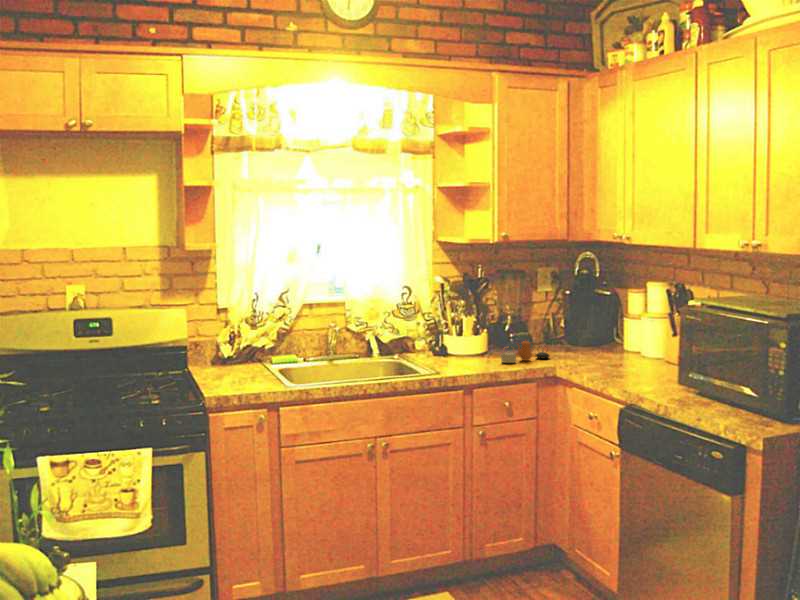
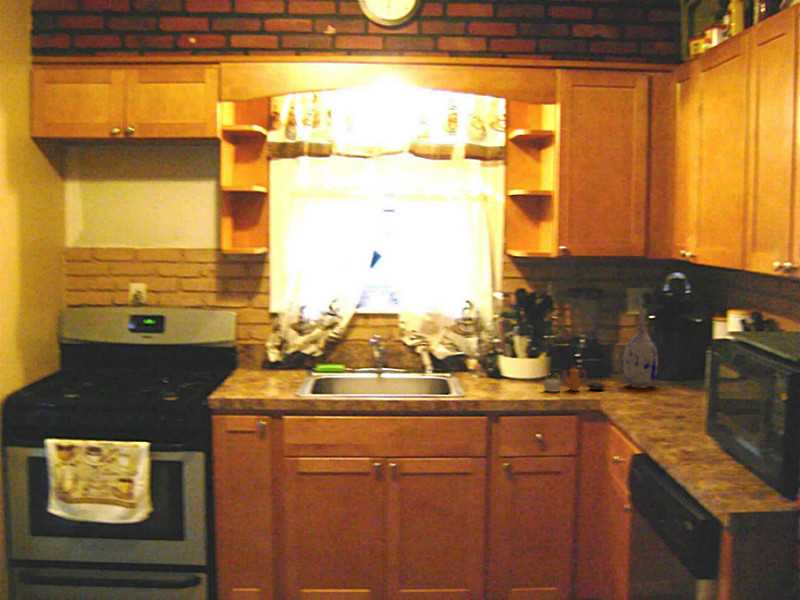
vase: none [558,285,588,354] -> present [623,309,658,388]

